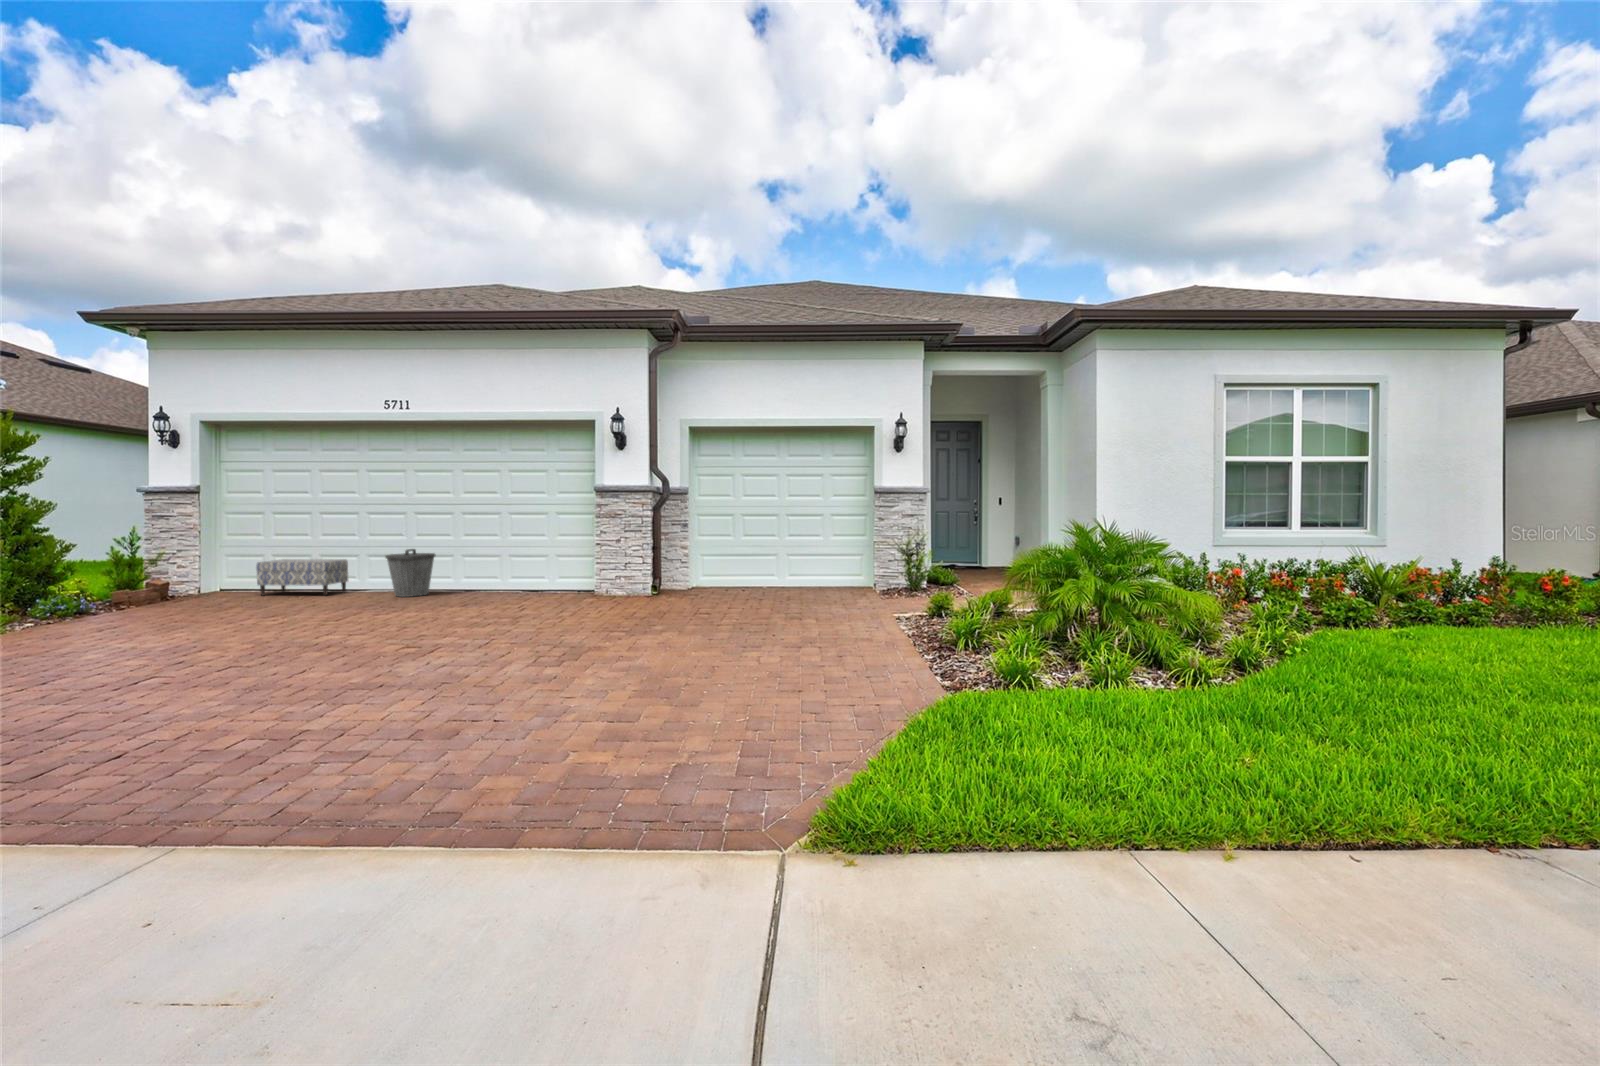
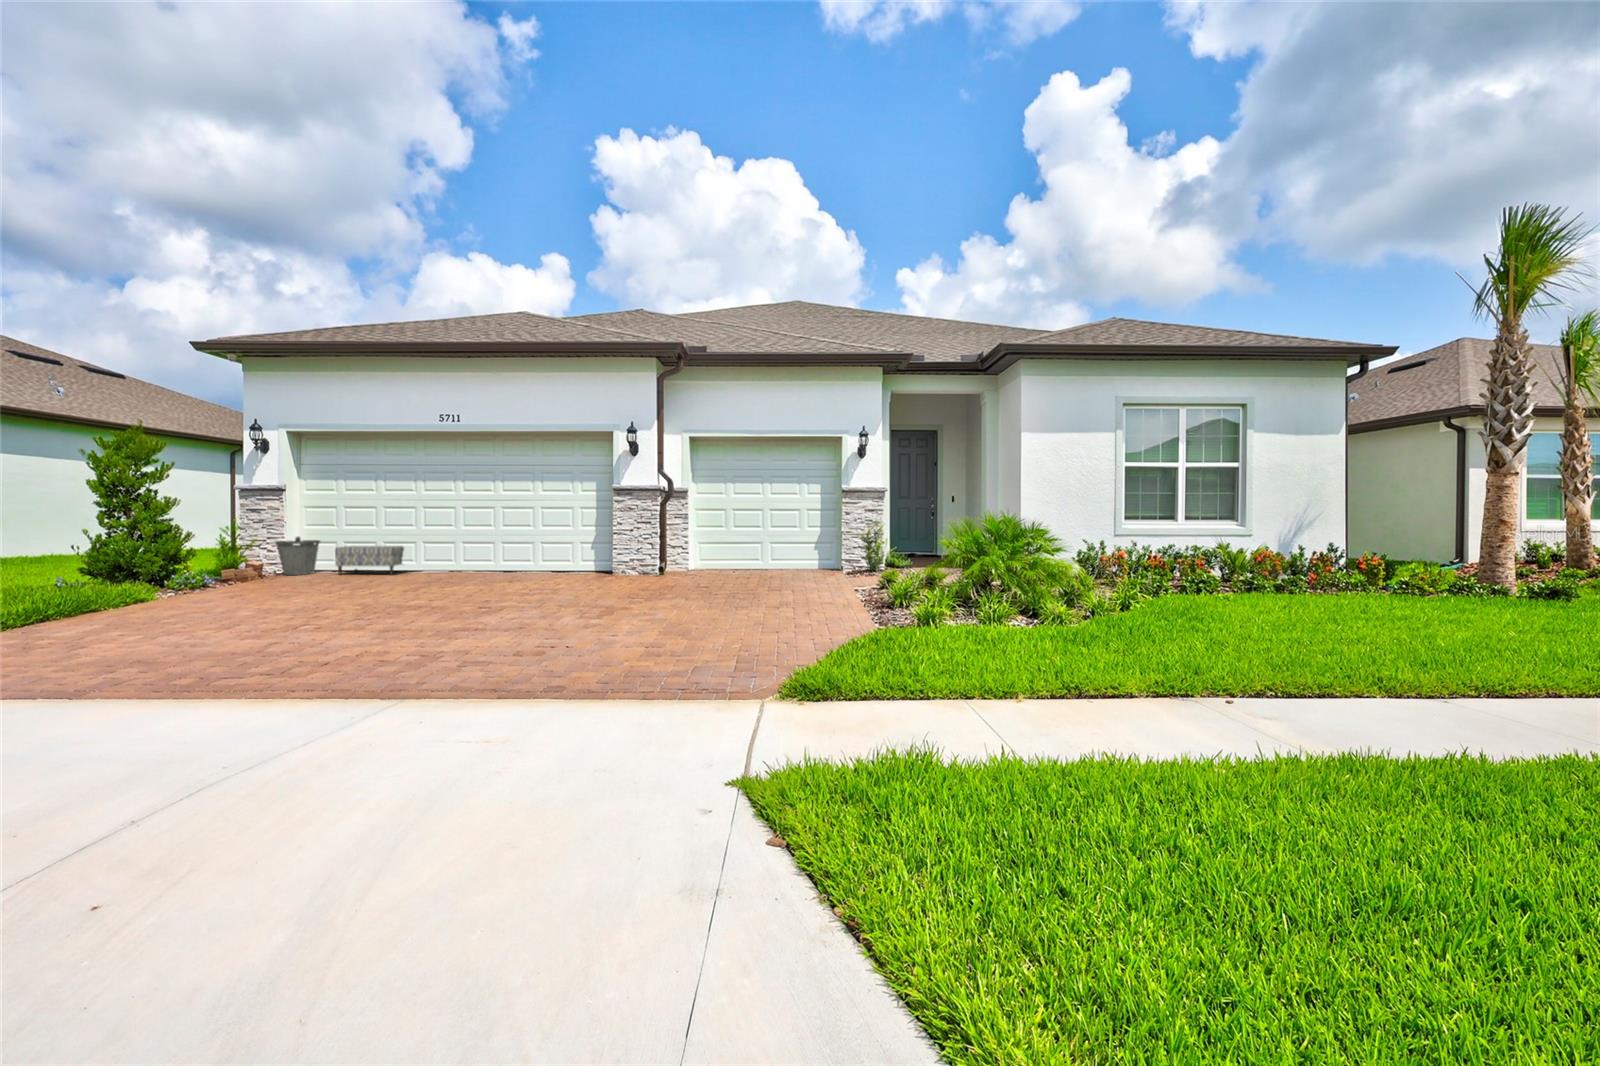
trash can: present [385,549,436,597] -> present [275,537,320,575]

